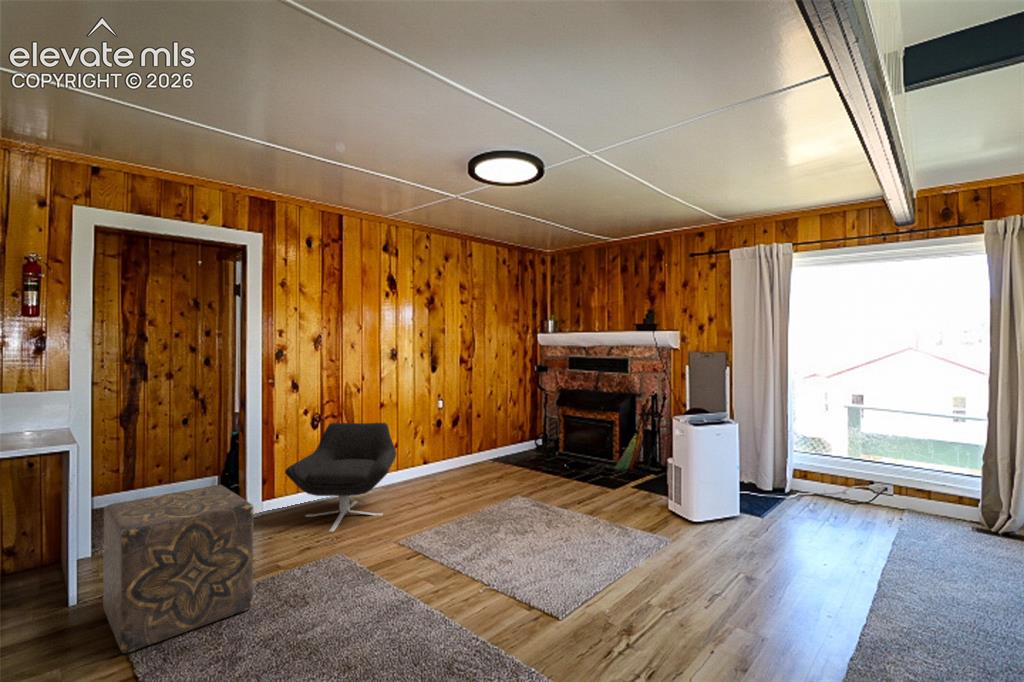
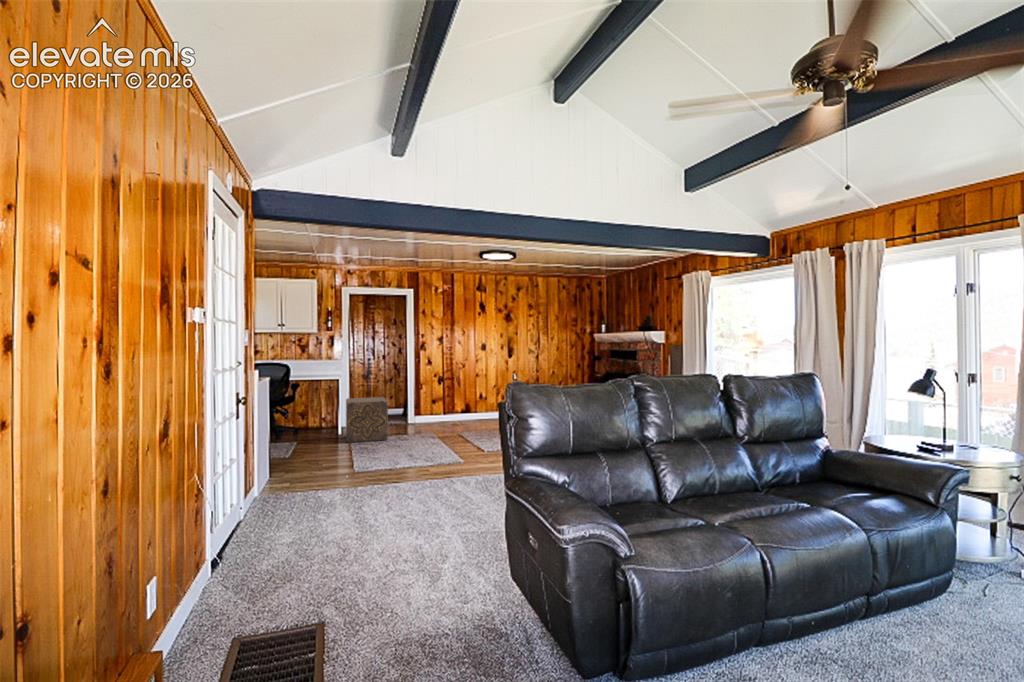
lounge chair: present [285,423,396,532] -> none [419,382,475,429]

